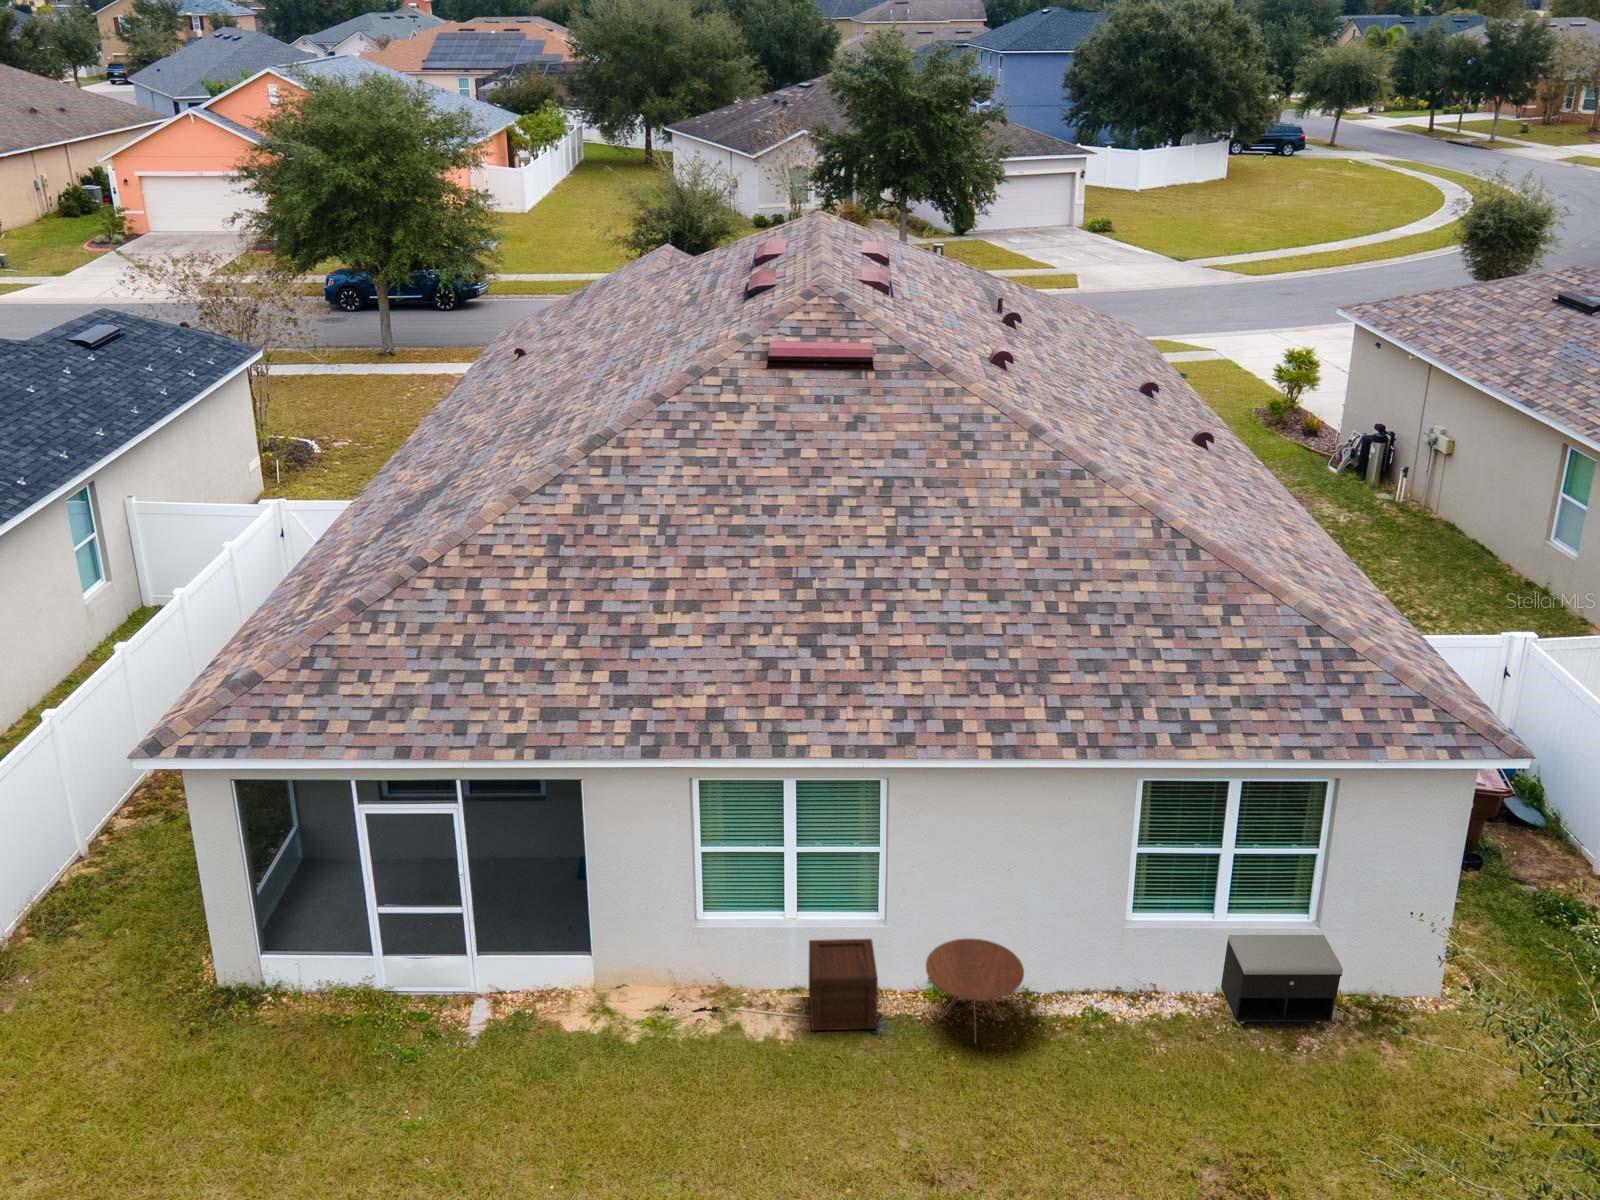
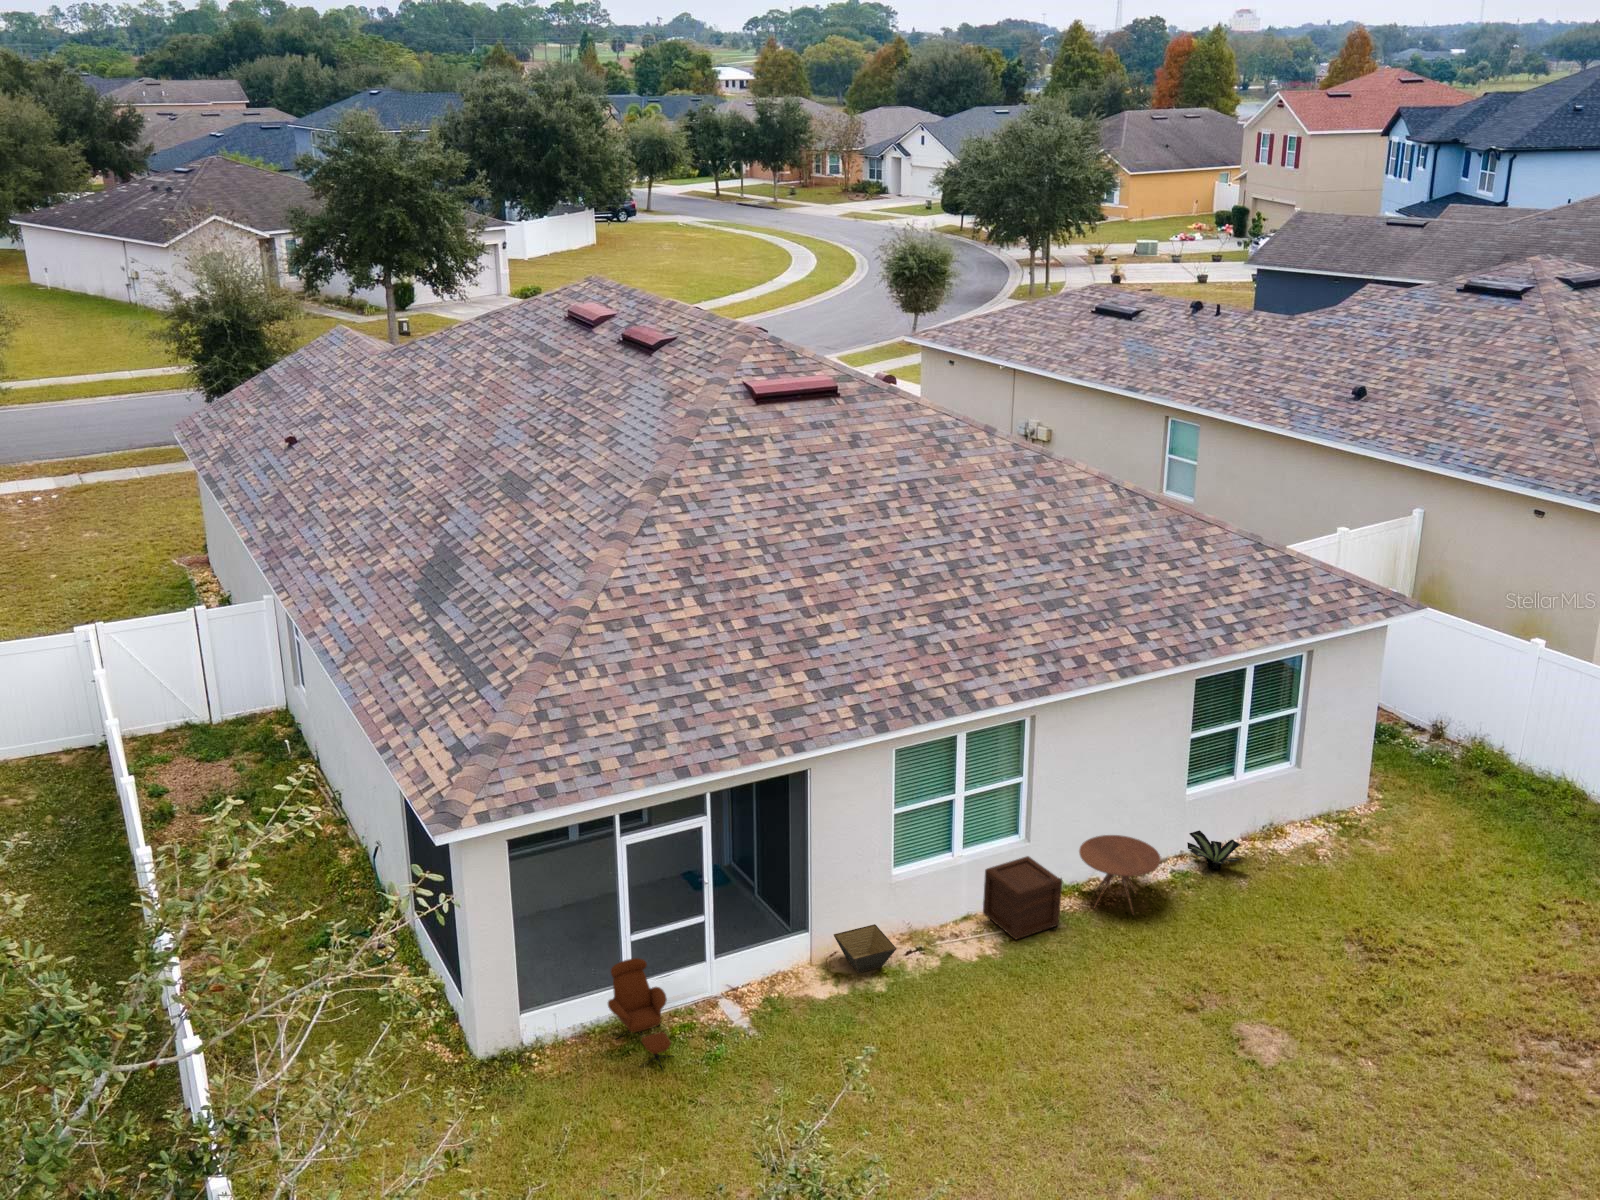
lounge chair: none [326,930,389,1054] -> present [608,958,671,1068]
storage bench: present [1221,935,1343,1024] -> none [1251,773,1343,852]
basket: none [602,964,663,1015] -> present [834,924,896,973]
potted plant: none [1095,966,1172,1023] -> present [1187,830,1241,870]

